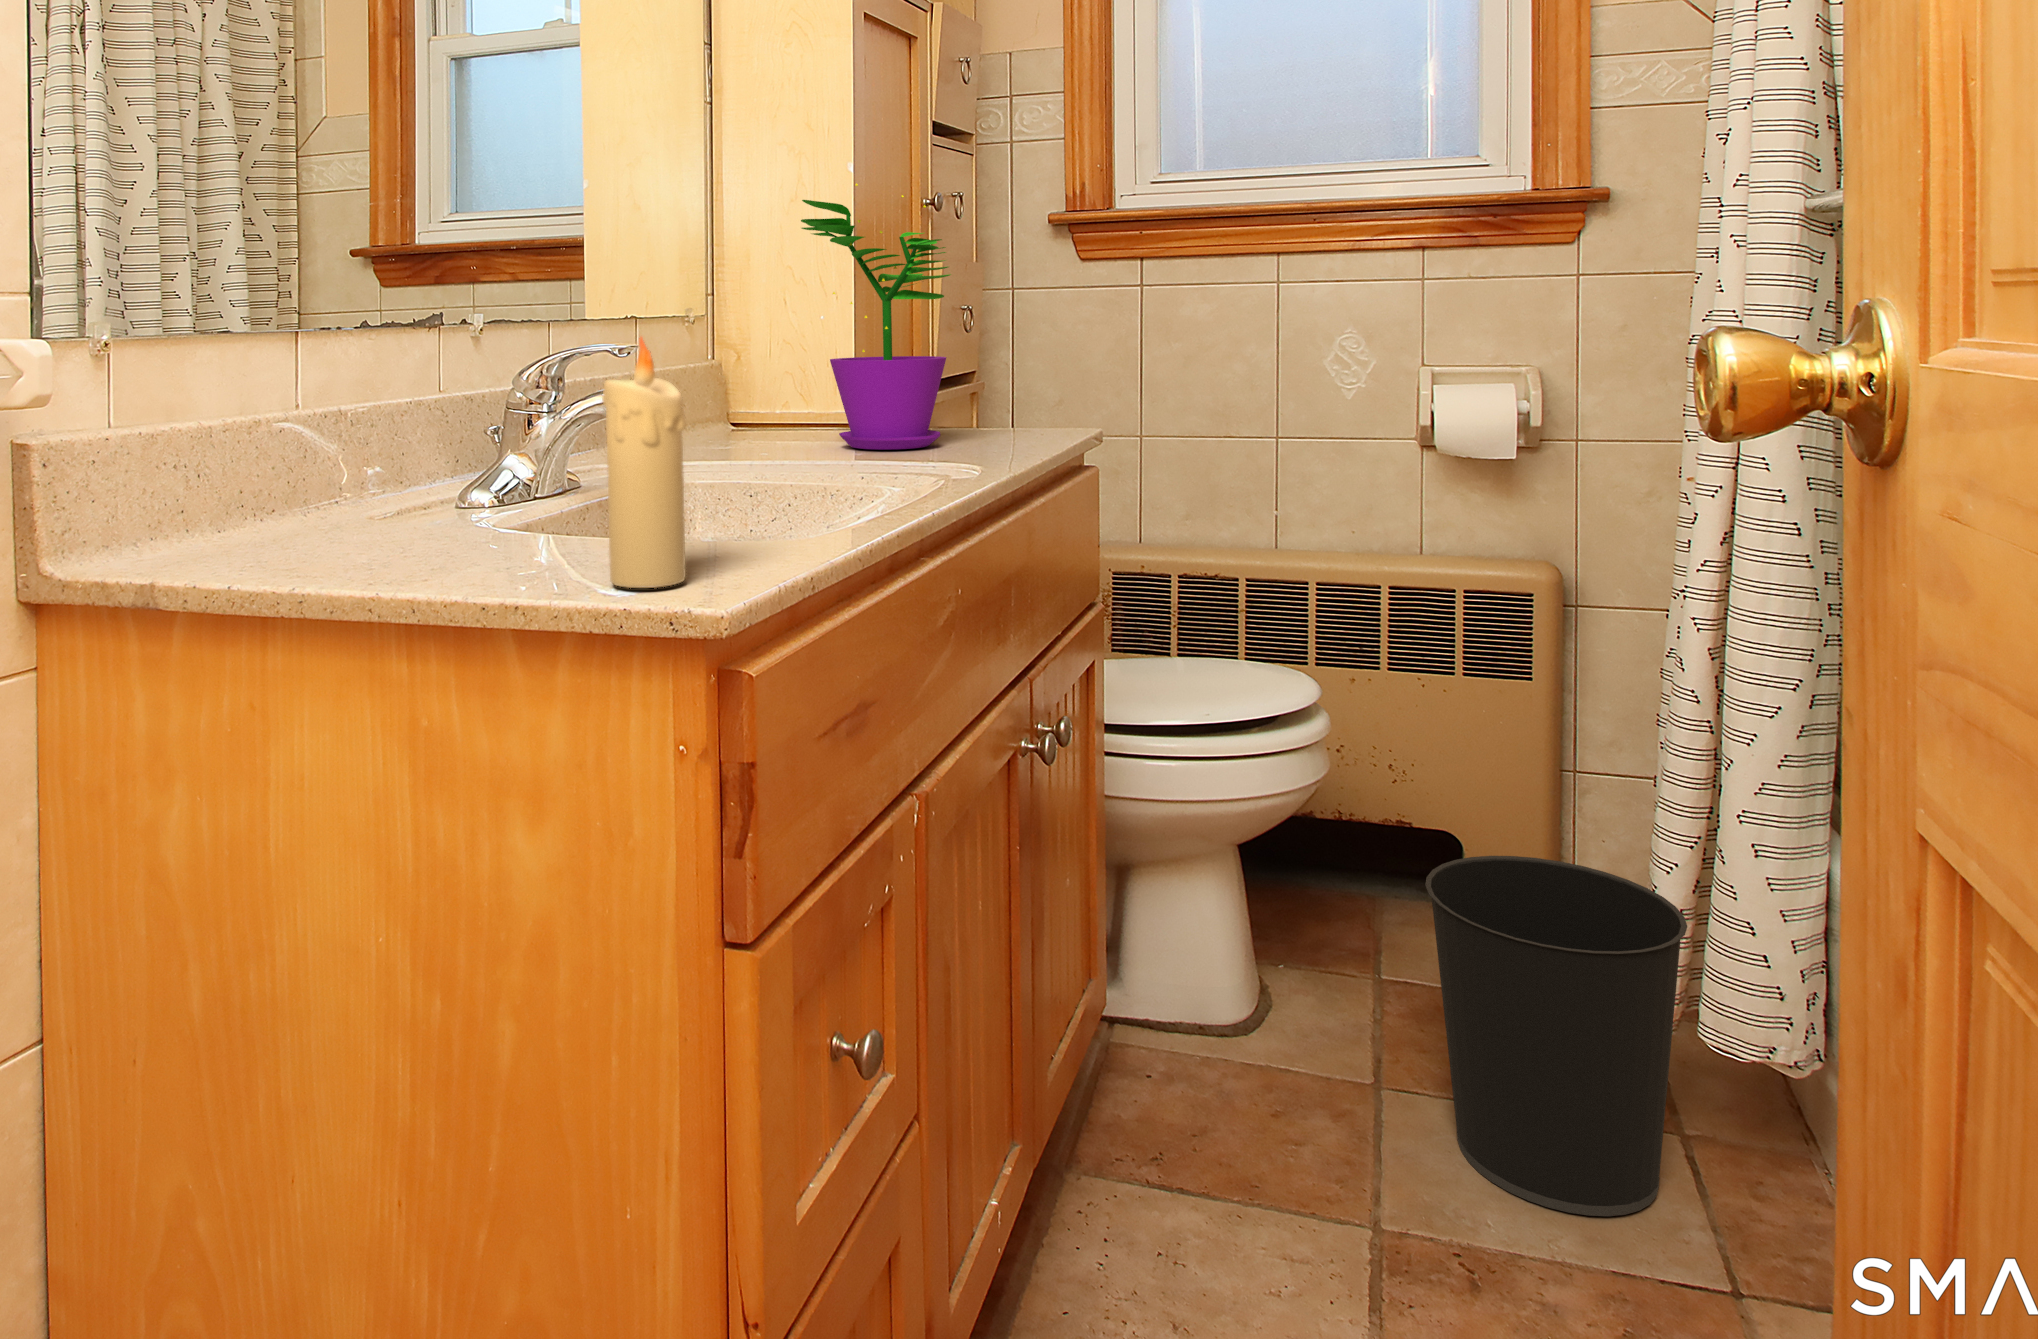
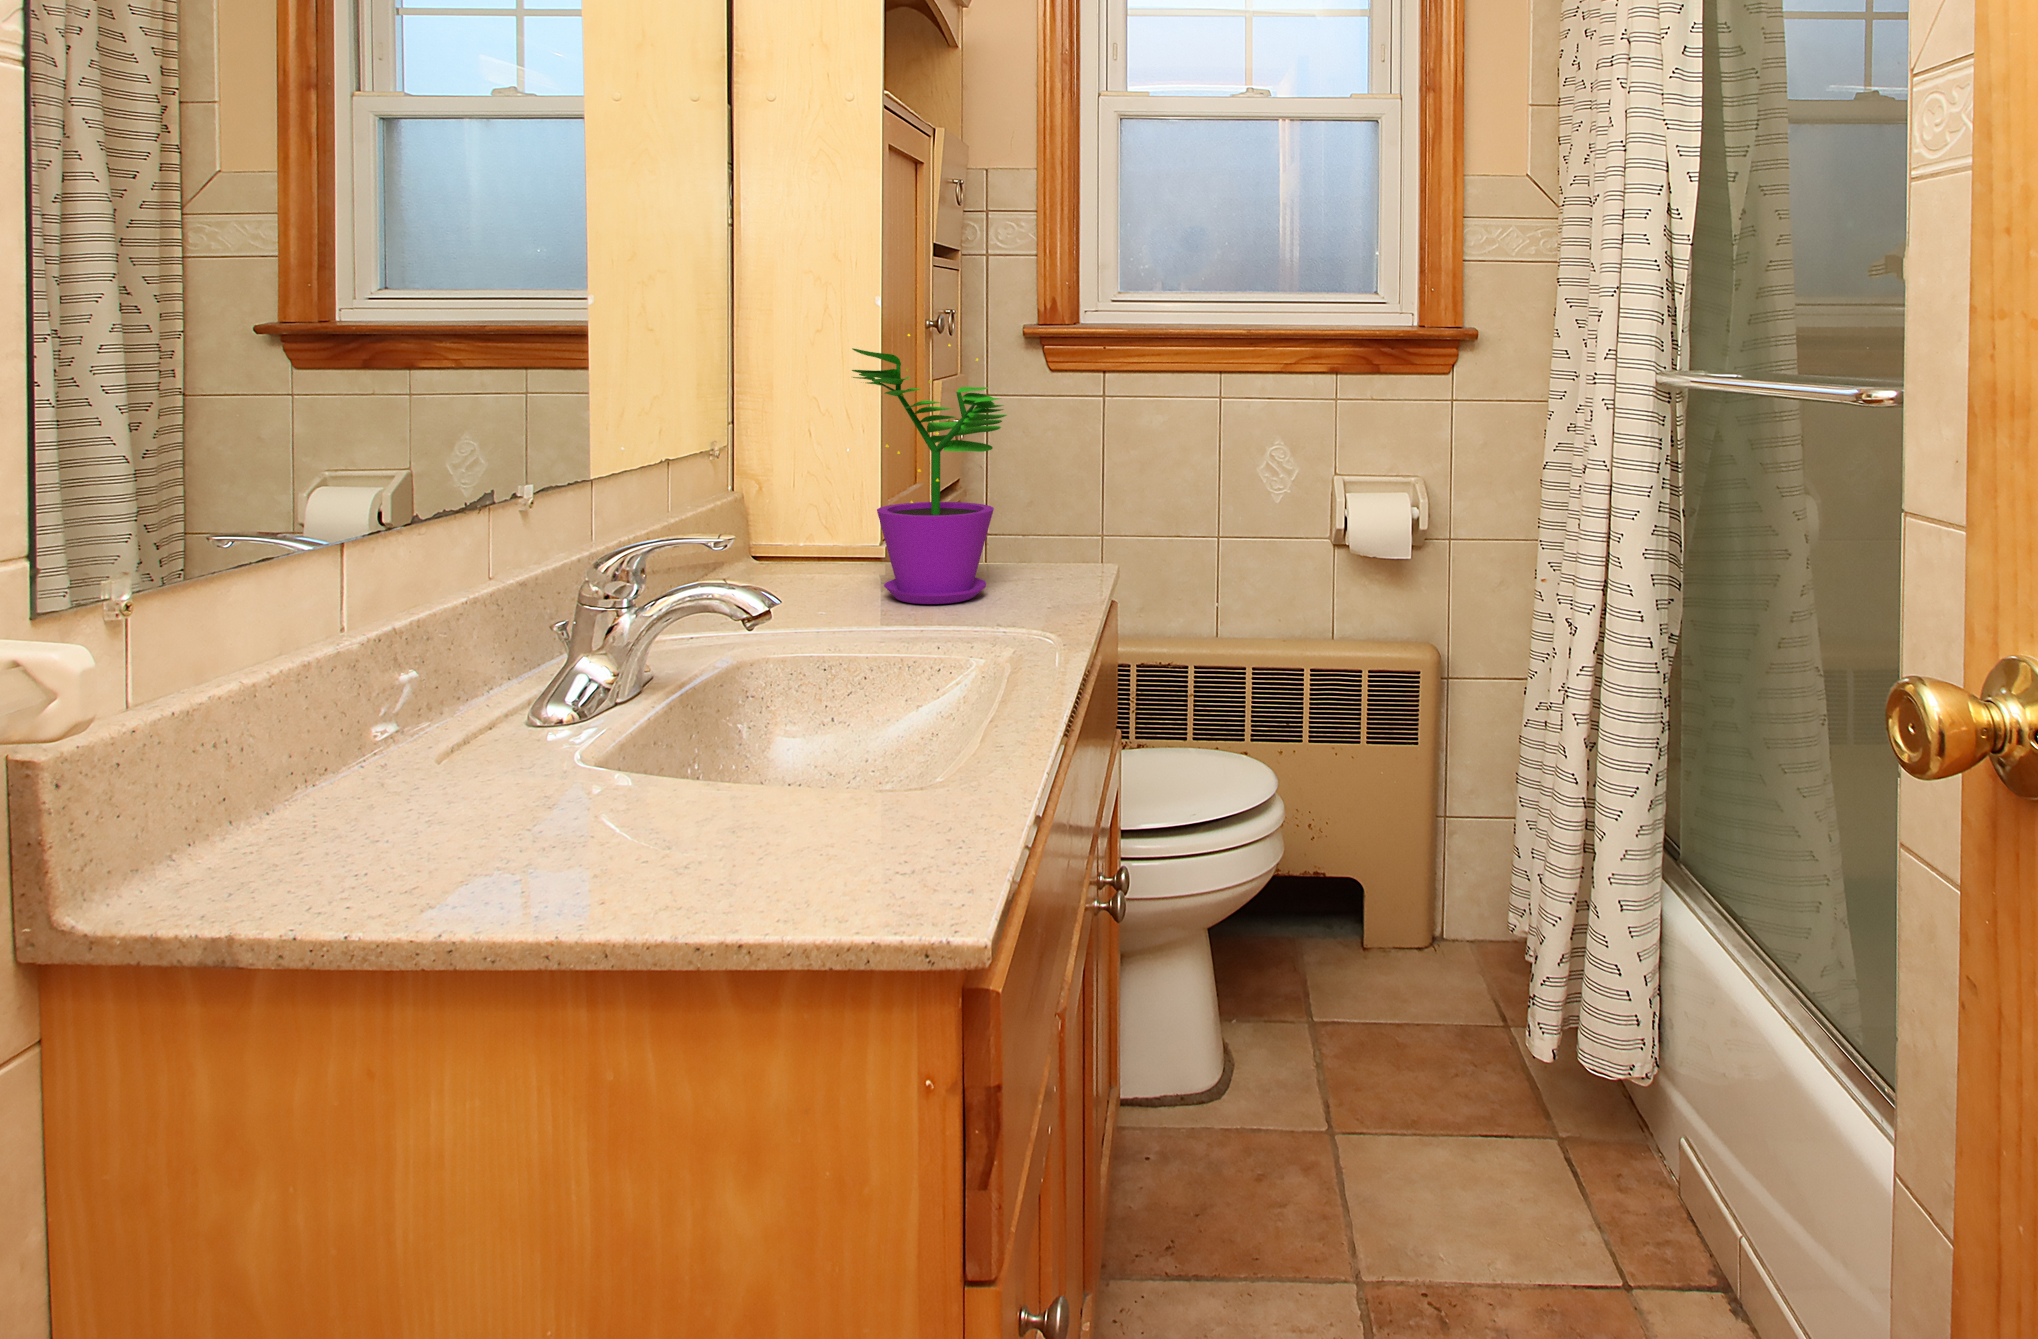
candle: present [602,337,686,588] -> none [825,609,916,891]
wastebasket: present [1426,856,1687,1216] -> none [1380,917,1582,1235]

